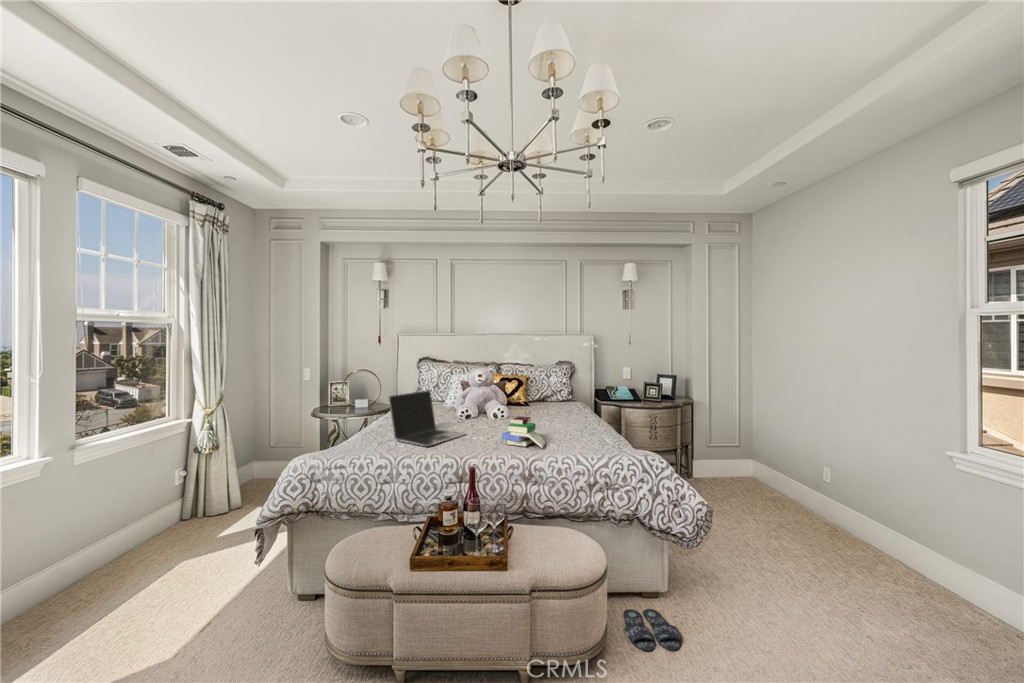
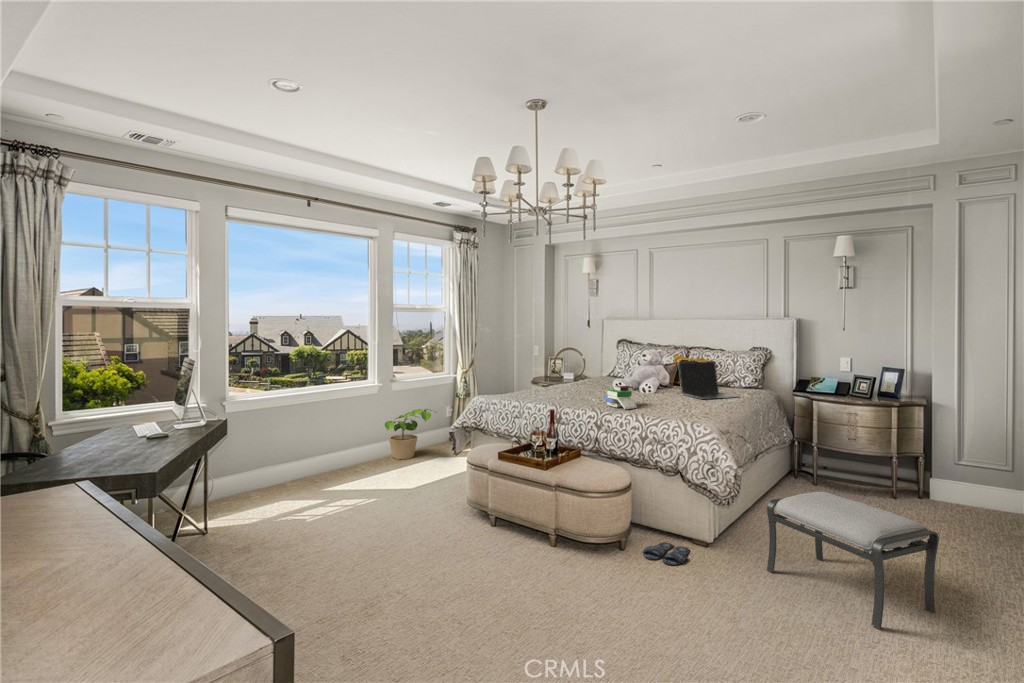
laptop: present [389,390,465,446] -> present [678,361,738,399]
potted plant: none [62,483,184,586] -> present [385,409,436,459]
ottoman: none [740,506,902,651] -> present [767,492,939,629]

